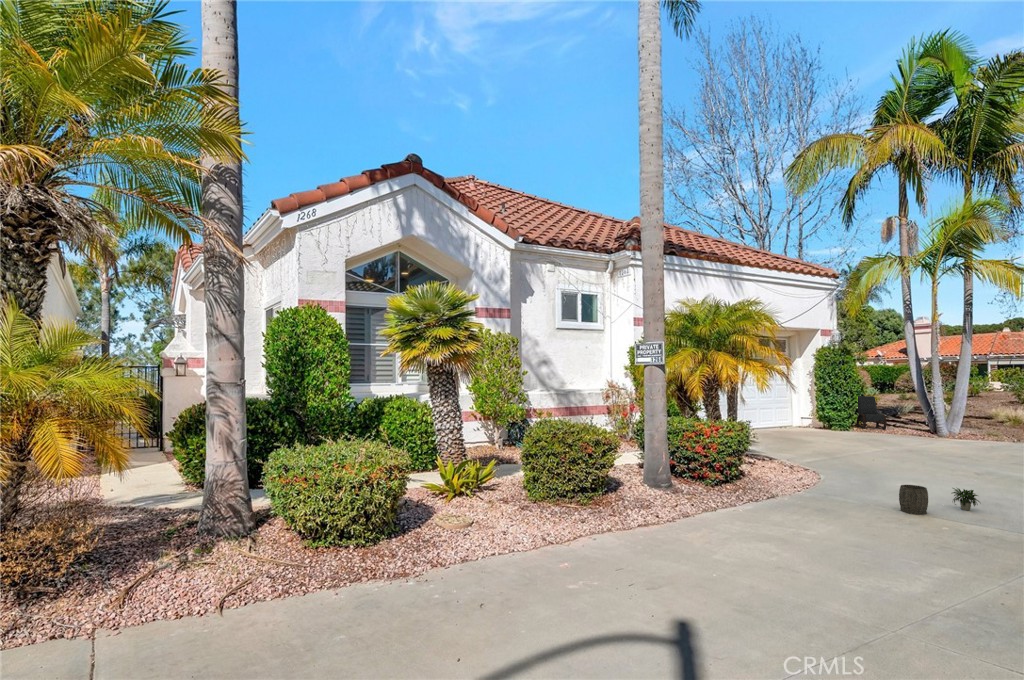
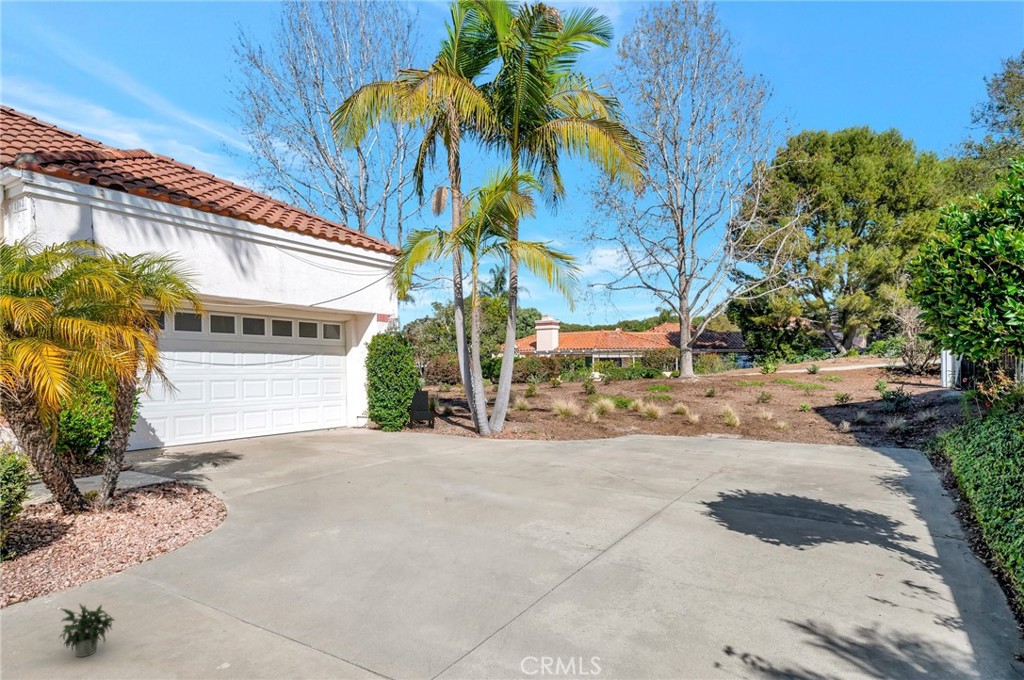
woven basket: present [899,485,928,514] -> none [169,574,224,640]
potted plant: present [952,488,979,510] -> present [60,604,114,657]

